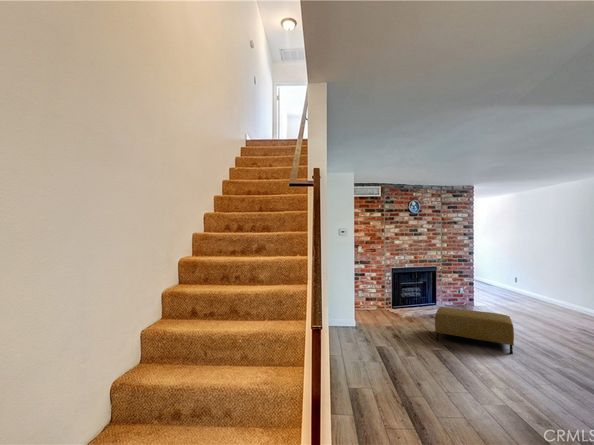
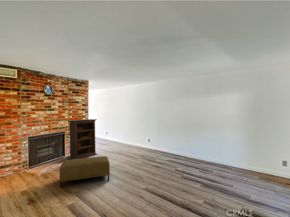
bookcase: none [439,251,492,312] -> present [68,119,97,160]

